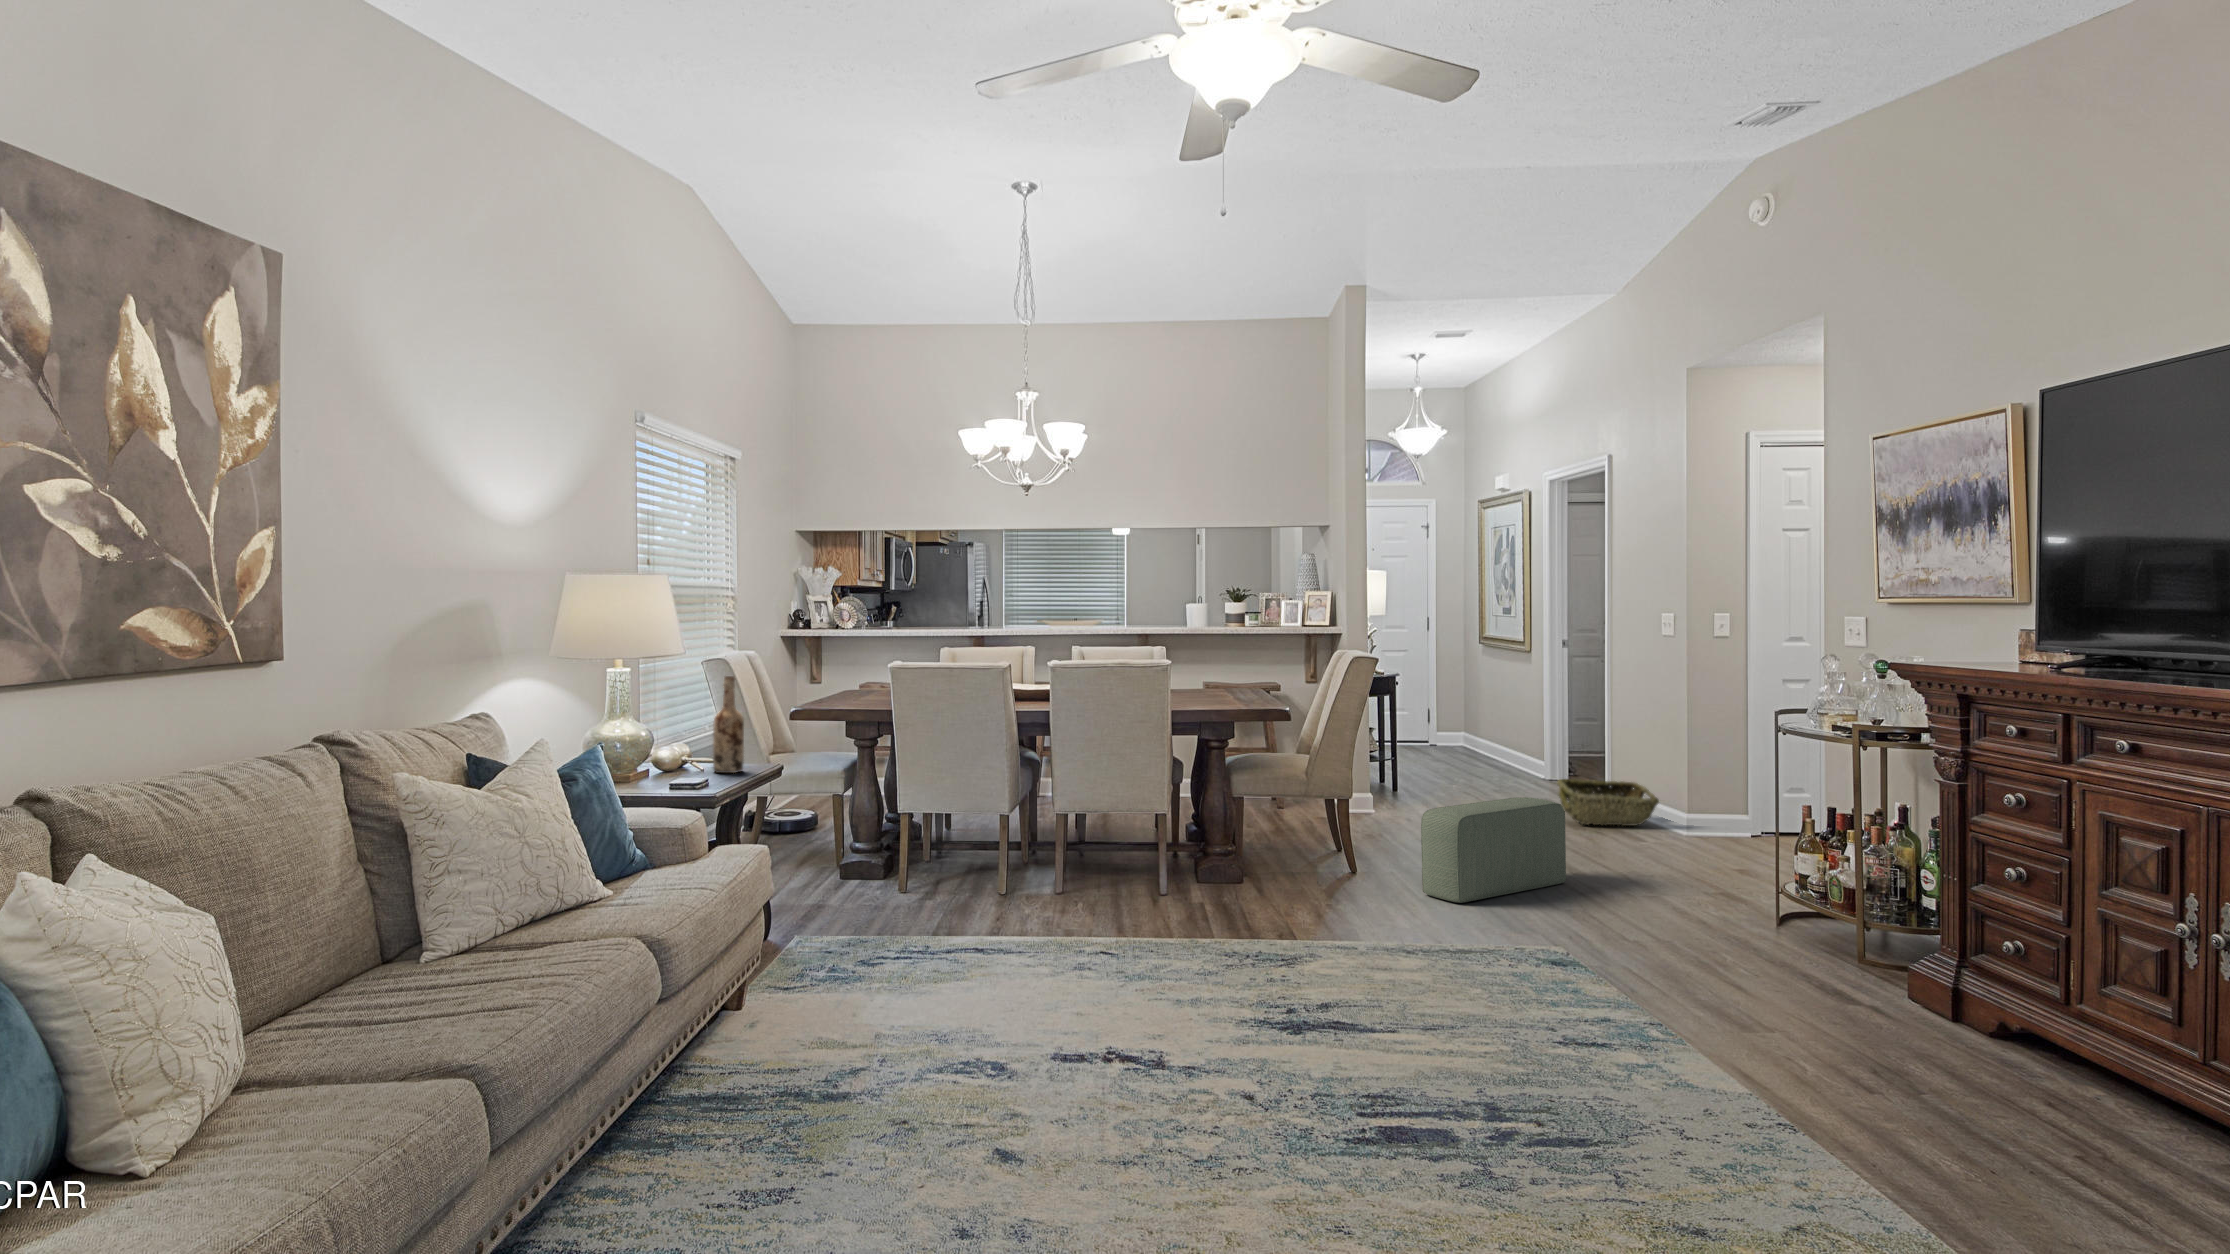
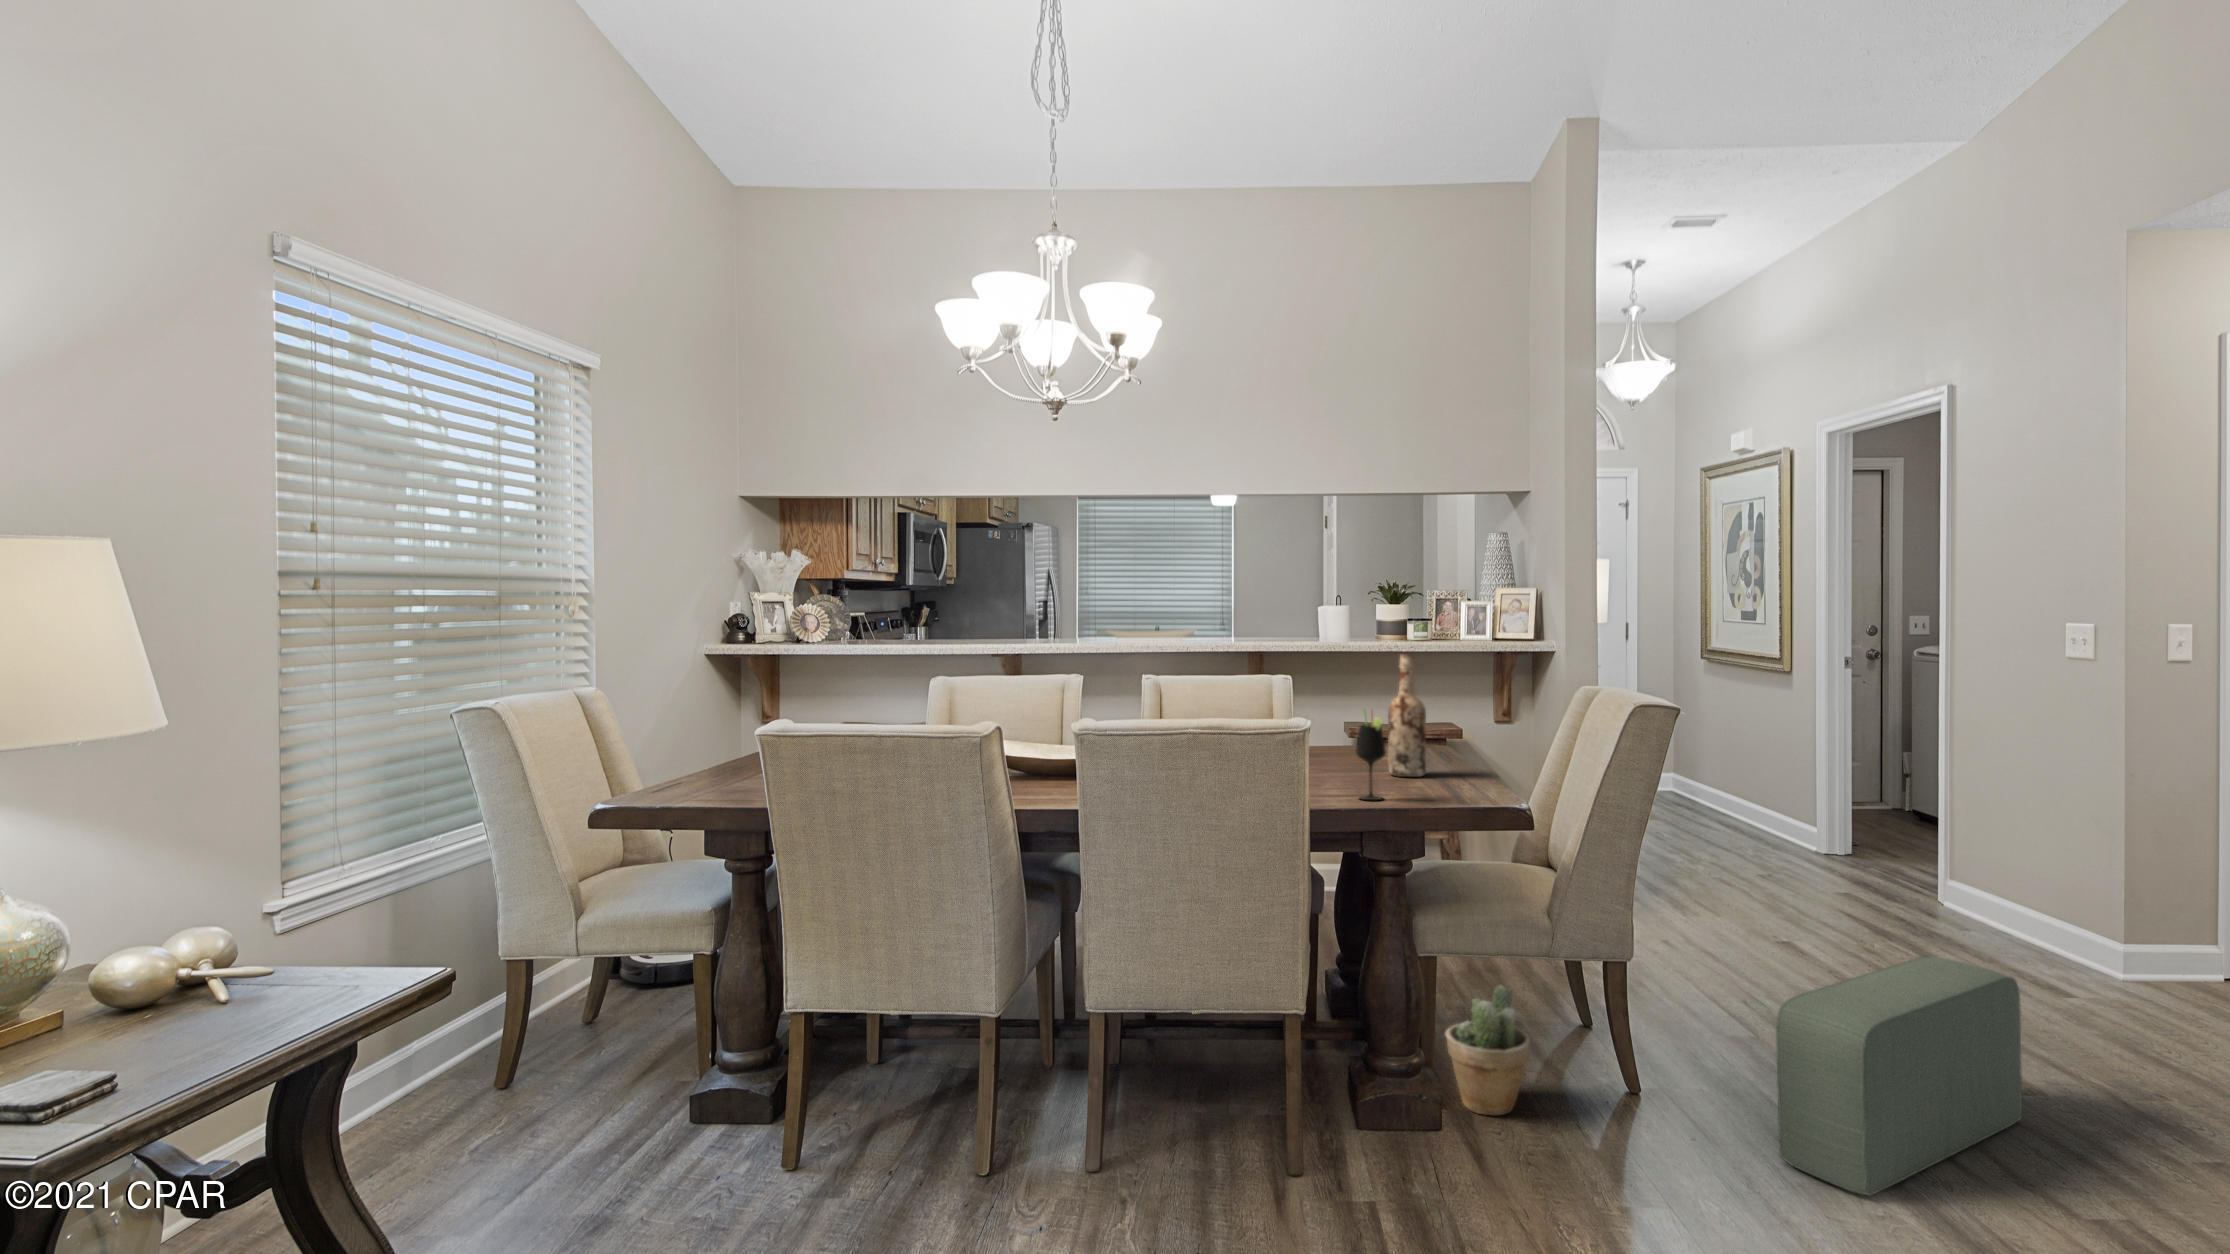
wine glass: none [1200,658,1217,707] -> present [1356,716,1386,800]
wine bottle: present [713,676,744,773] -> present [1388,654,1426,777]
woven basket: present [1557,779,1659,826] -> none [1892,877,2067,957]
potted plant: none [1251,814,1297,881] -> present [1446,986,1530,1116]

